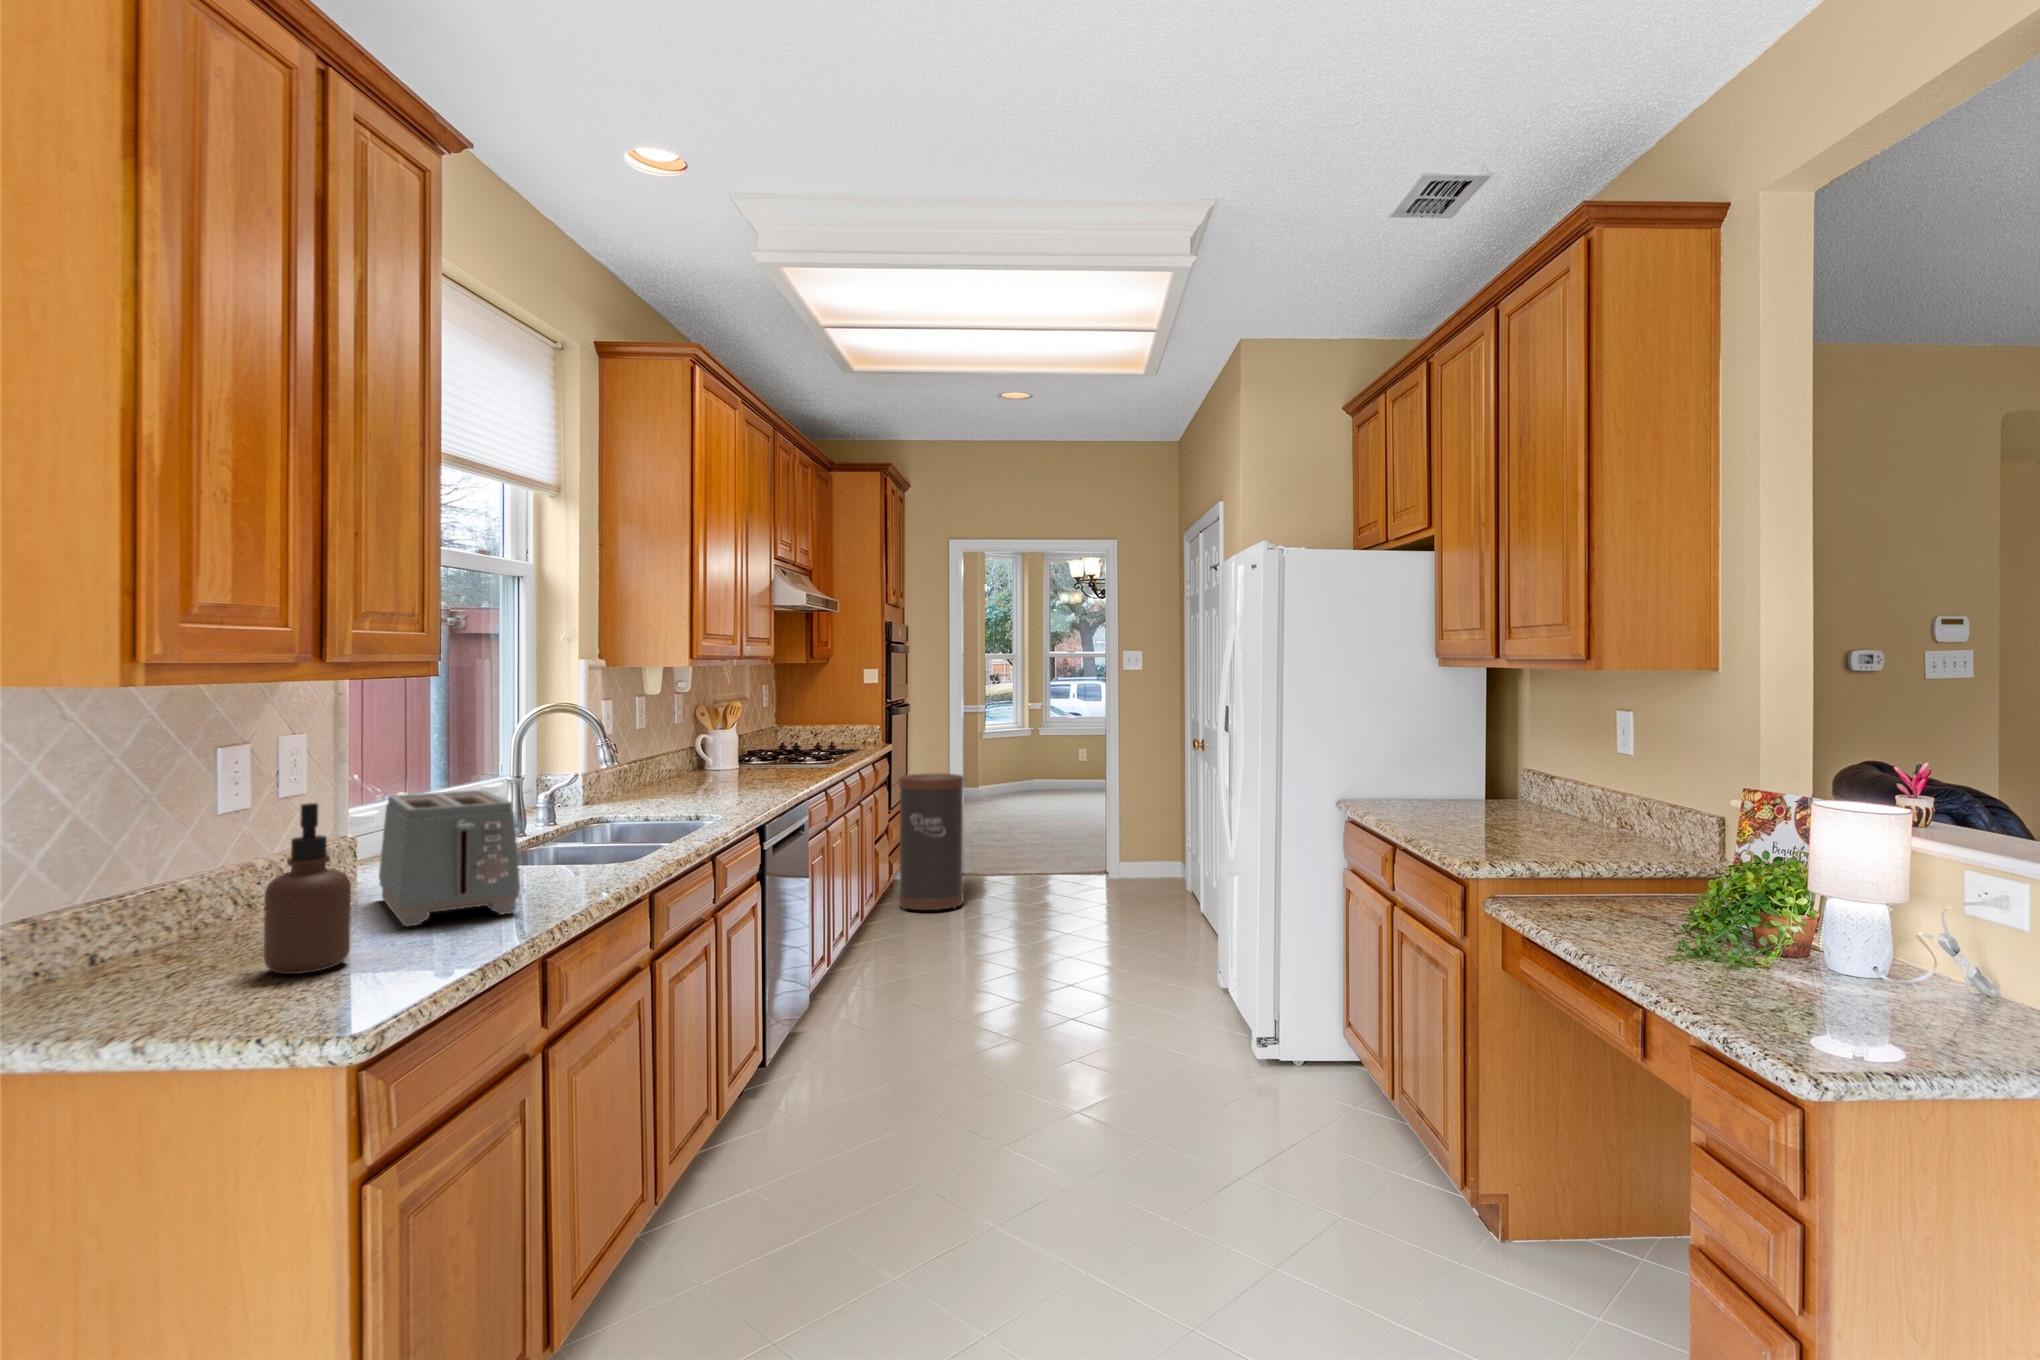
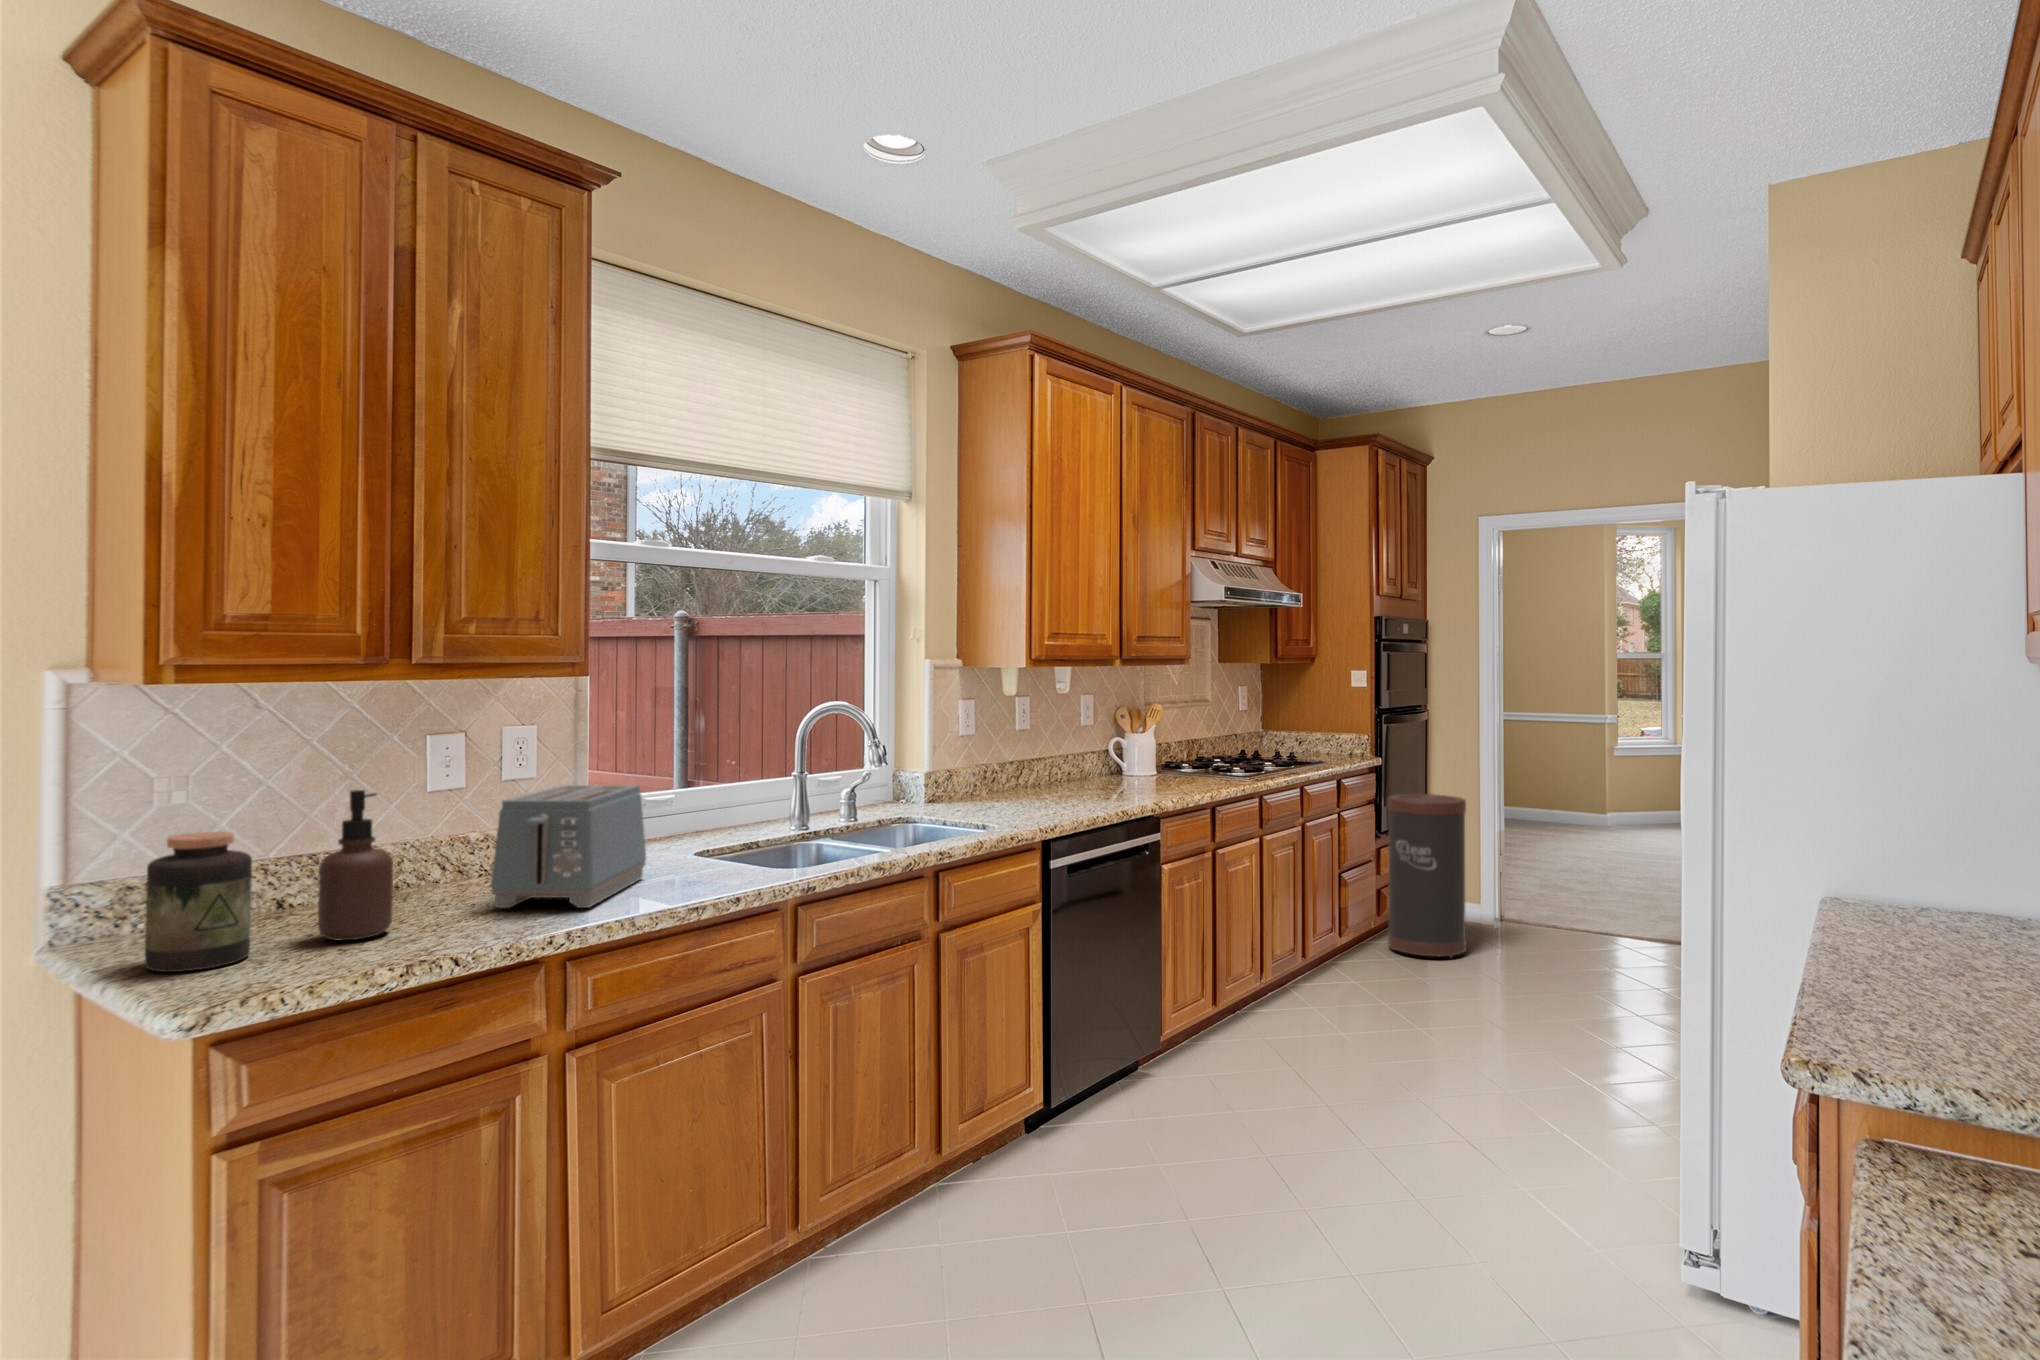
jar: none [115,859,243,1029] -> present [145,832,252,972]

